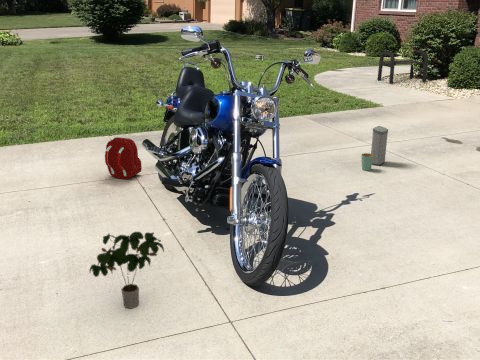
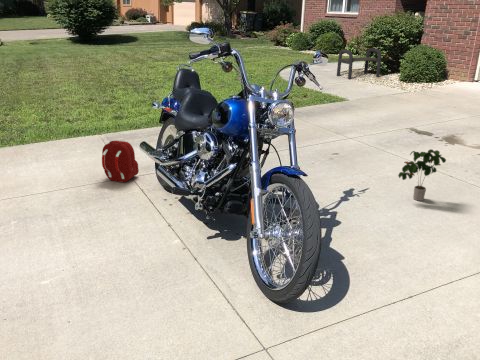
trash can: present [361,126,388,171] -> none [349,122,372,165]
potted plant: present [89,232,164,309] -> present [398,149,446,201]

